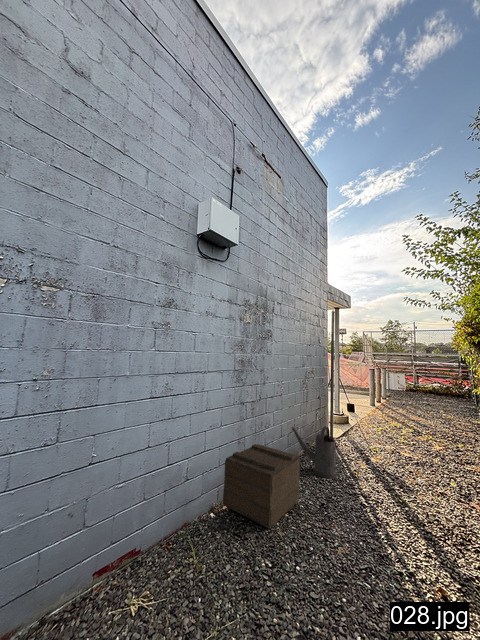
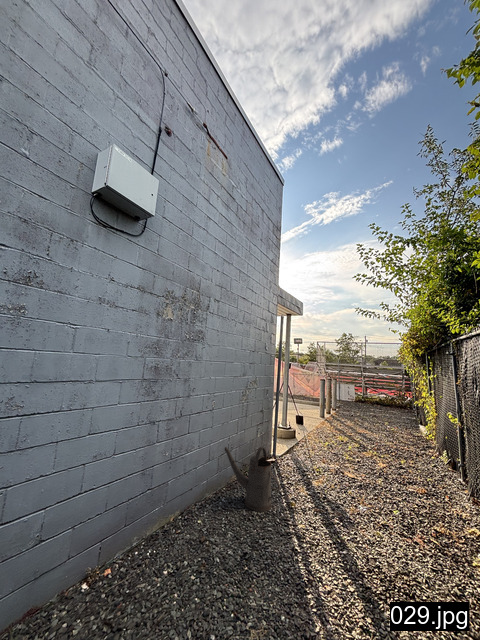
wooden crate: present [223,444,300,529] -> none [106,474,220,607]

